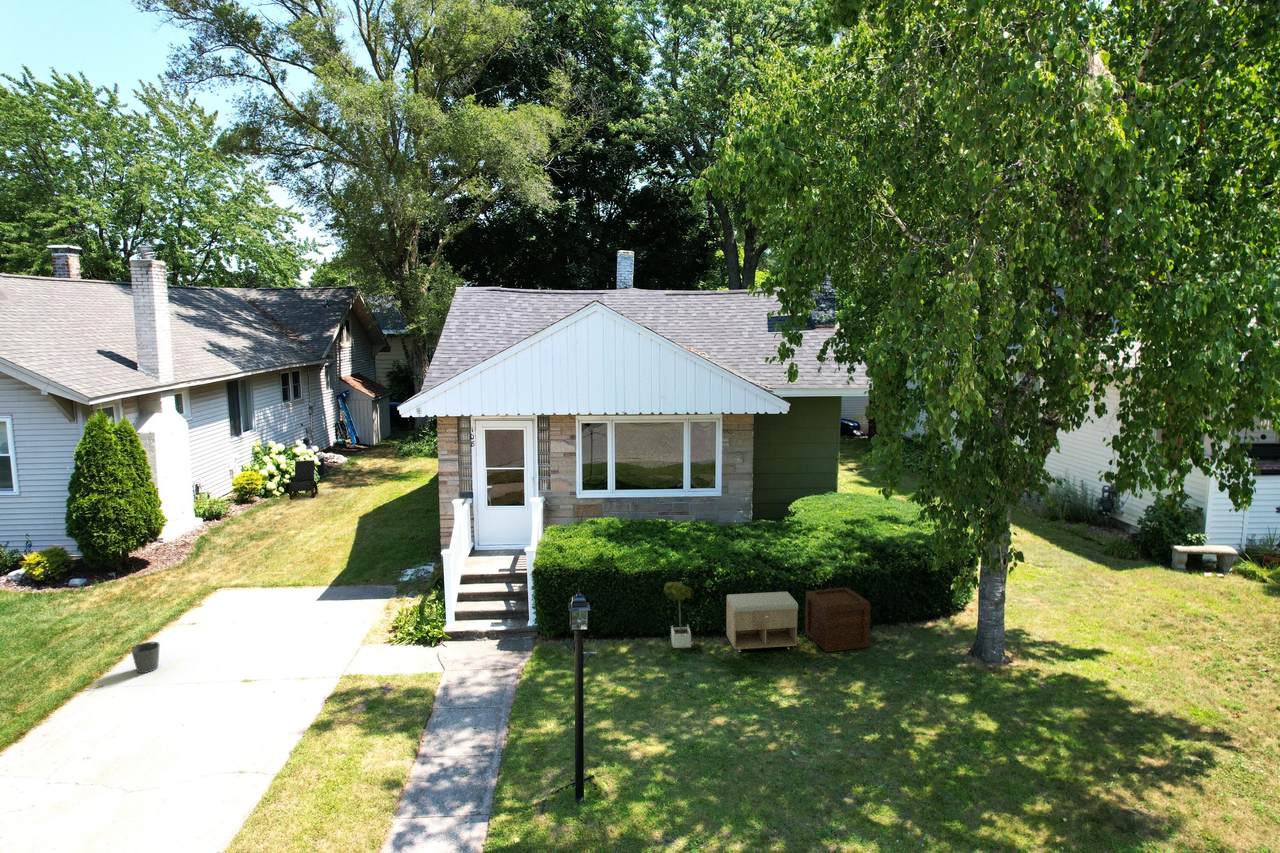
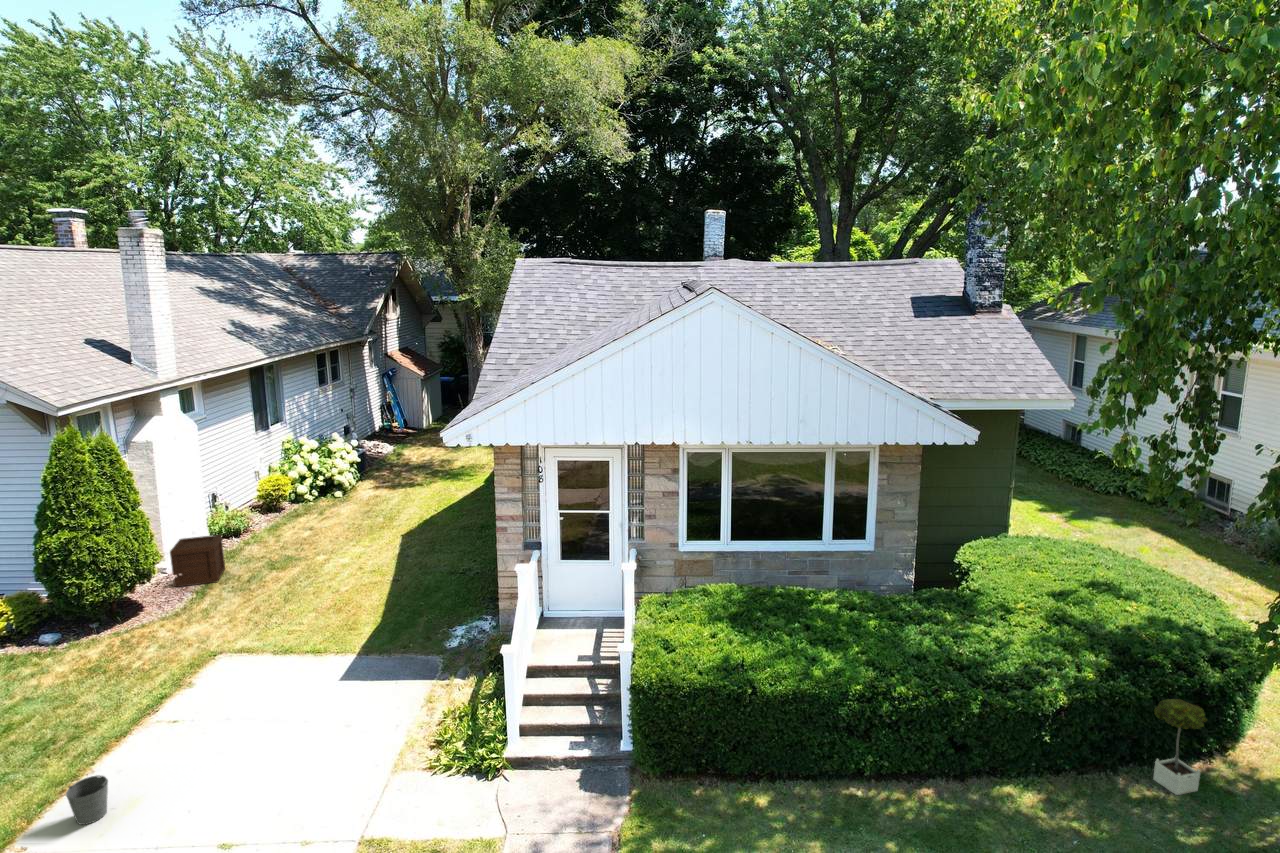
lounge chair: present [289,460,318,499] -> none [323,460,358,506]
potted tree: present [664,582,692,648] -> present [1153,699,1207,795]
wooden crate: present [805,588,871,652] -> present [170,535,225,587]
storage bench: present [727,592,798,652] -> none [917,731,1041,828]

